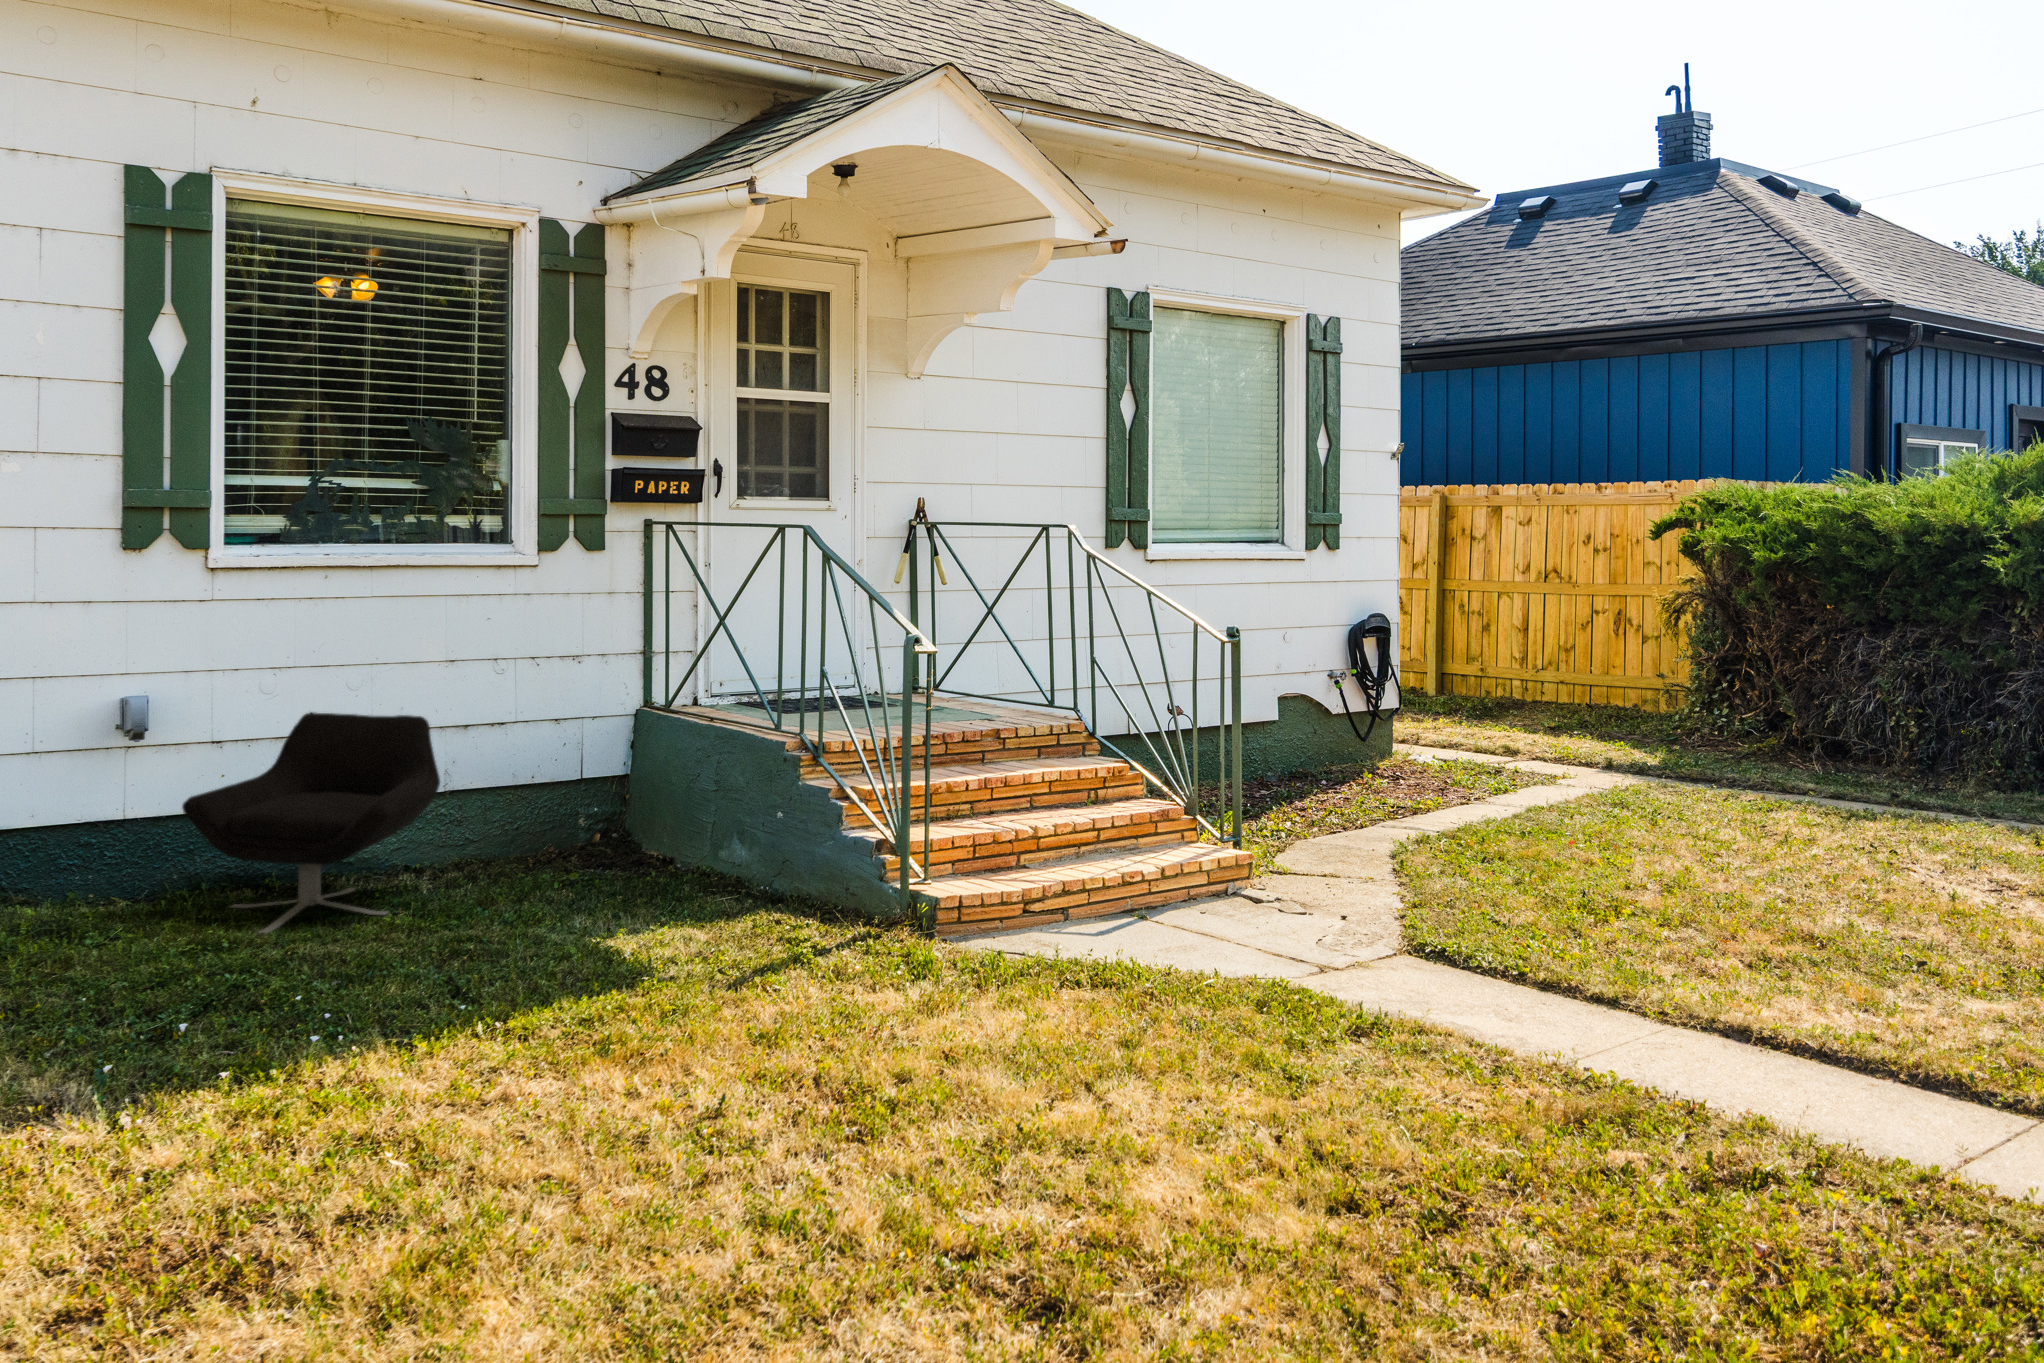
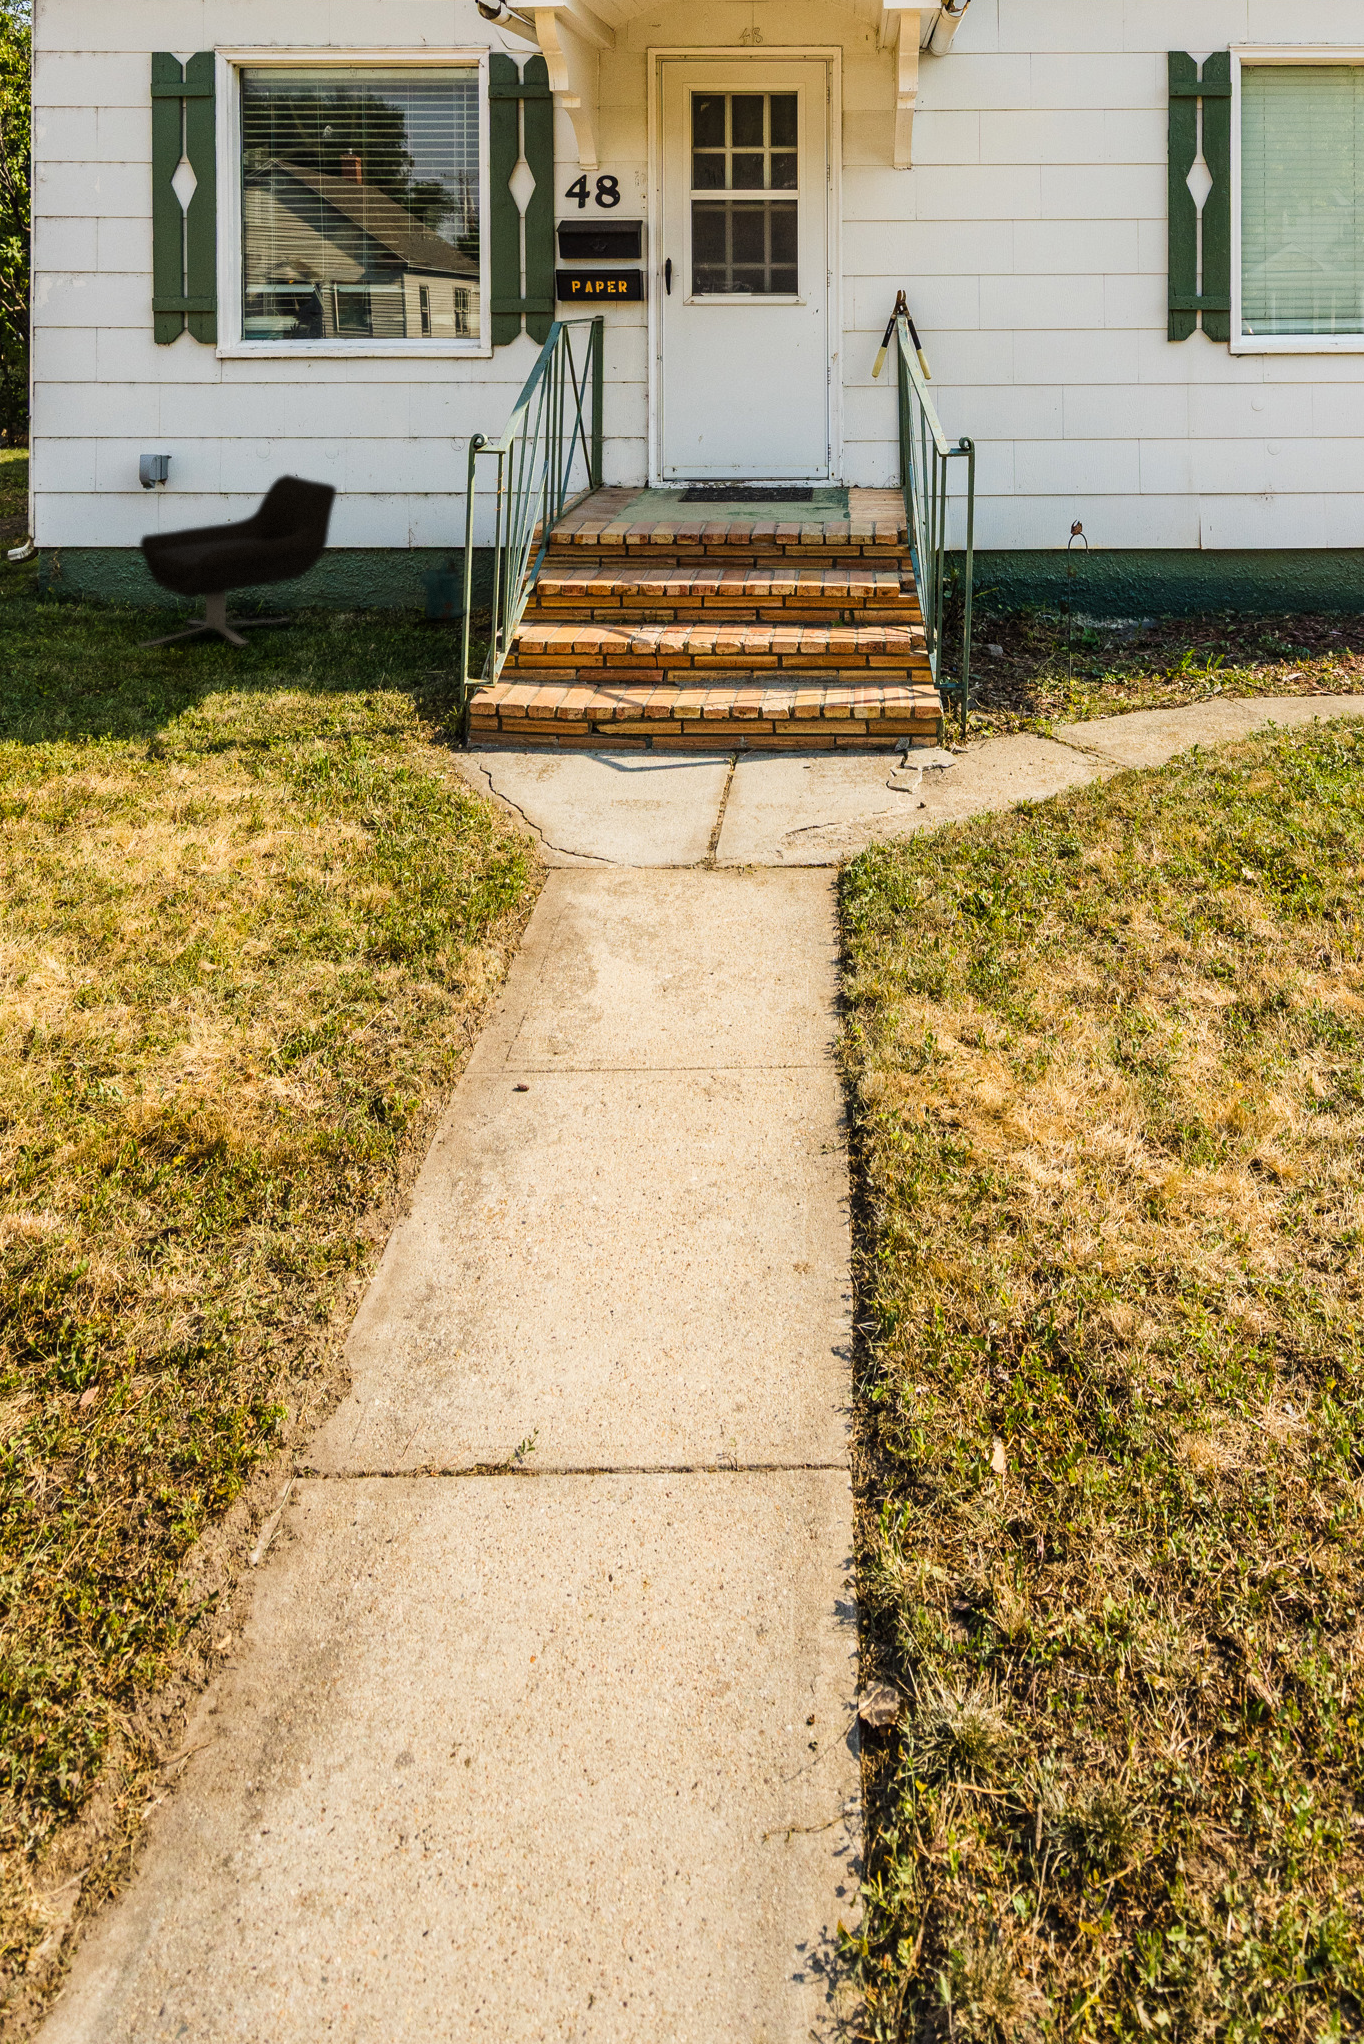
watering can: none [490,798,549,869] -> present [420,557,466,619]

